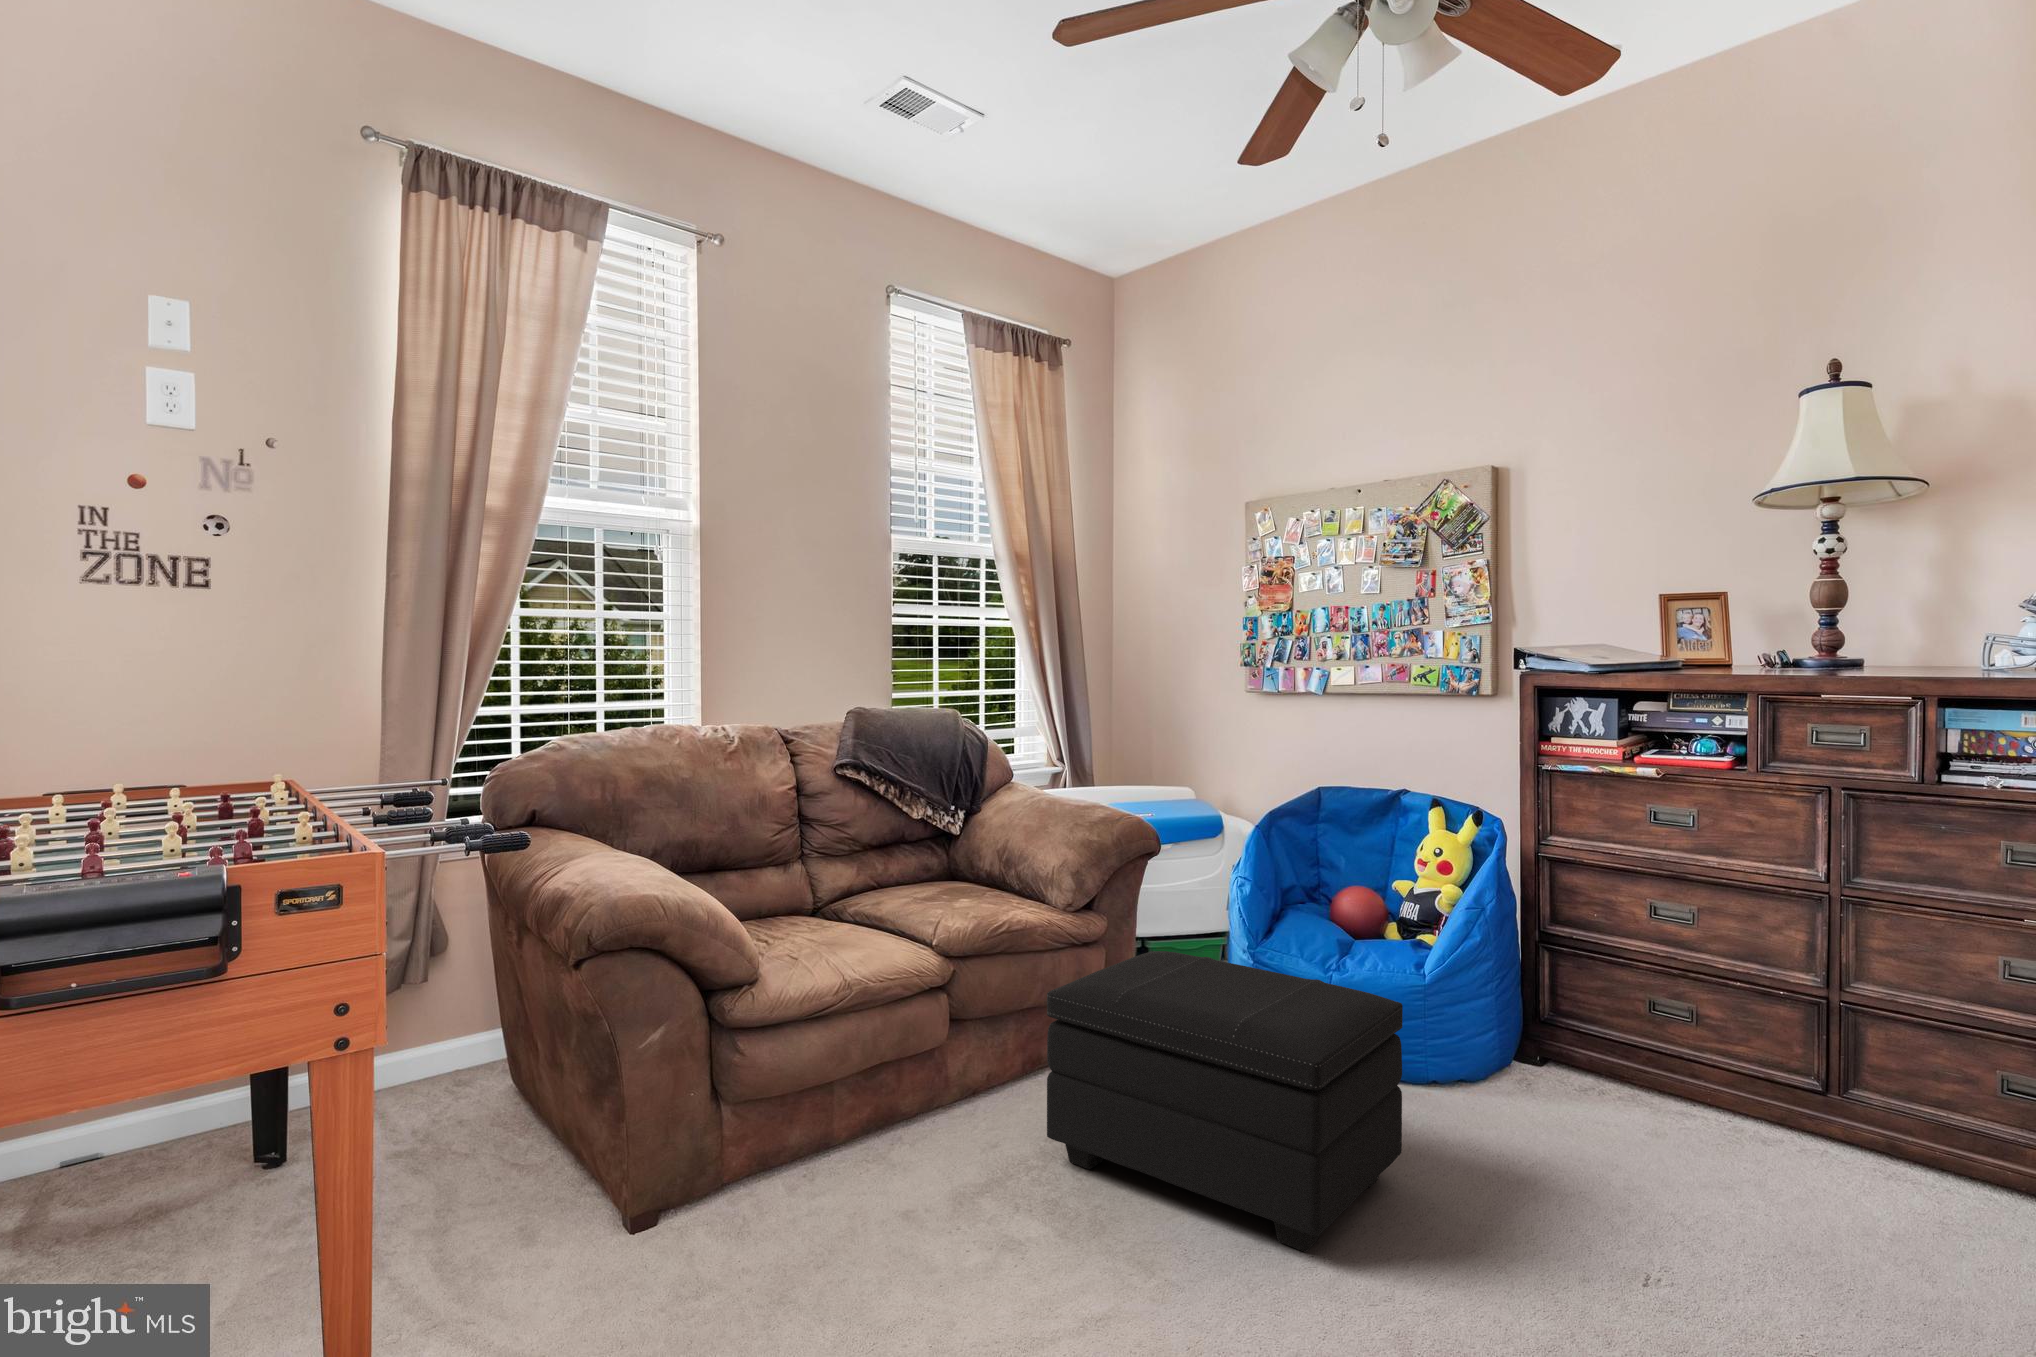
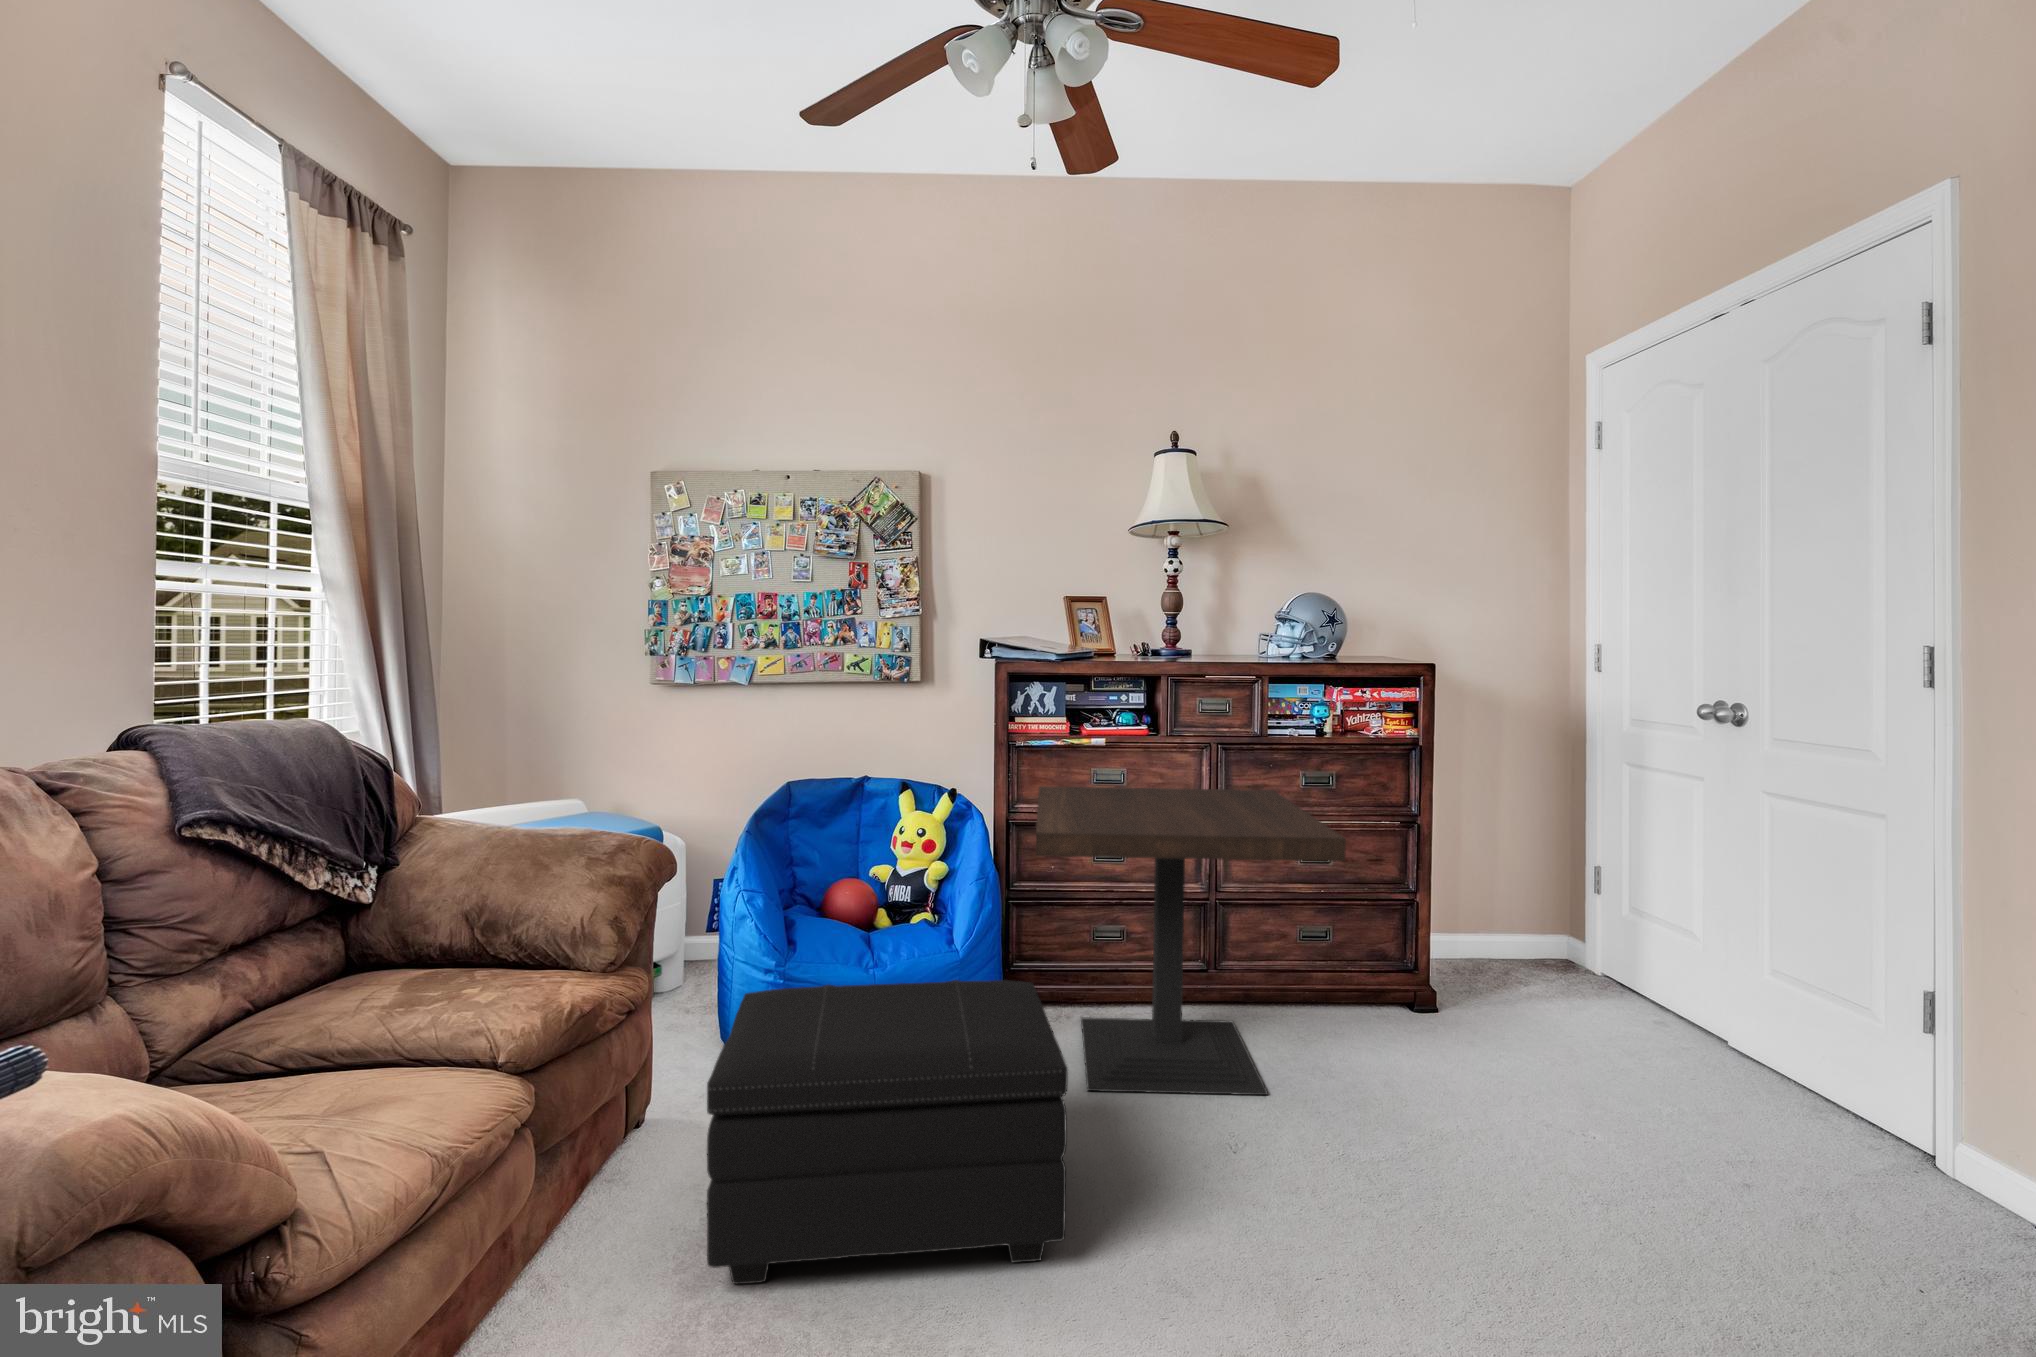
side table: none [1435,819,1931,1250] -> present [1036,786,1346,1095]

